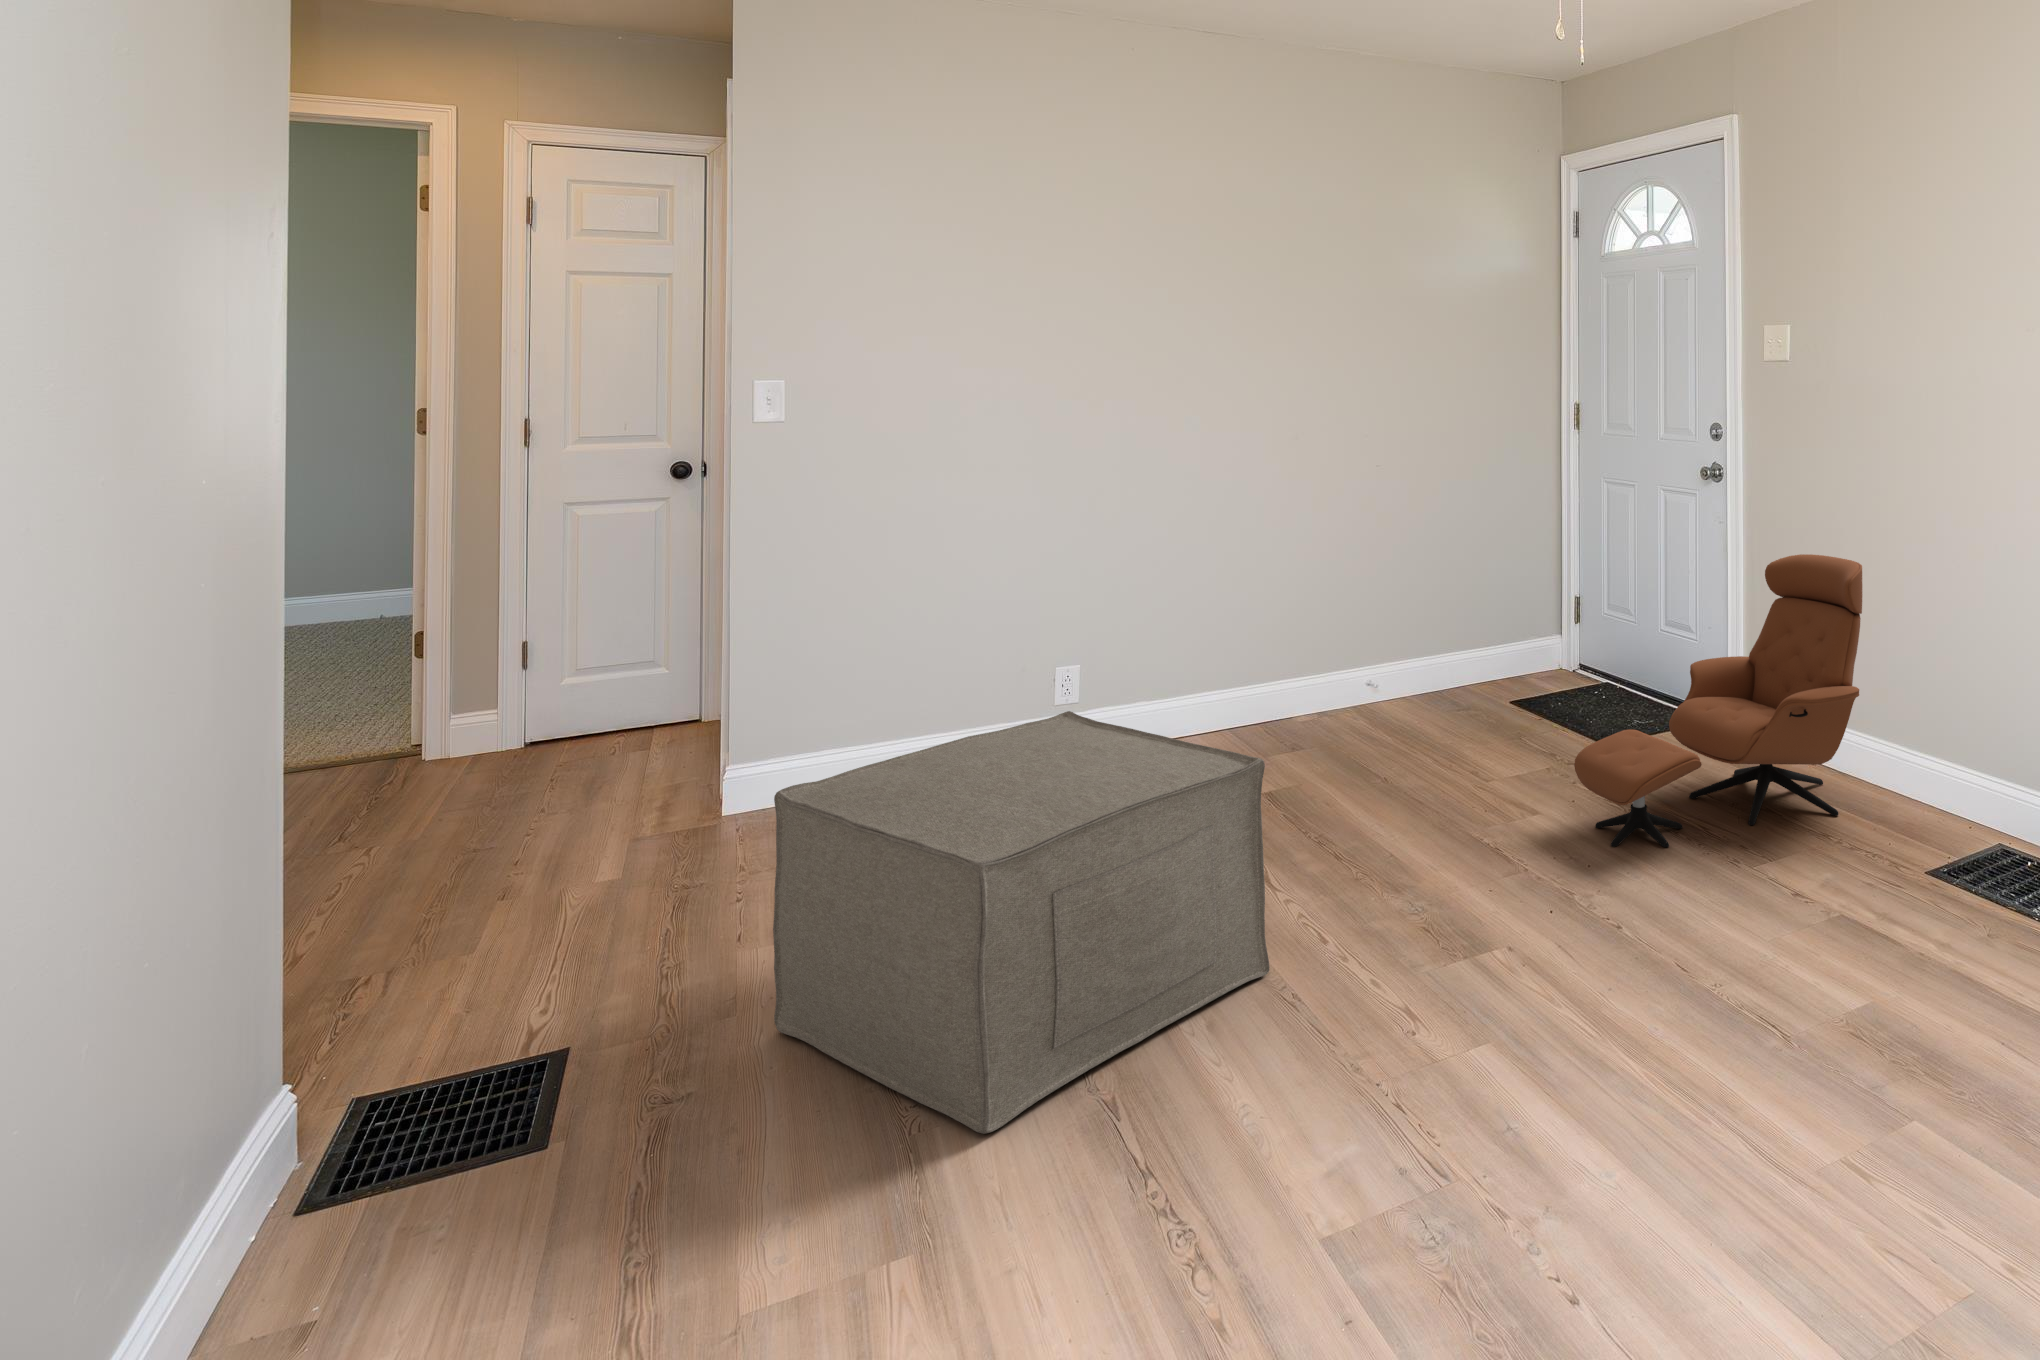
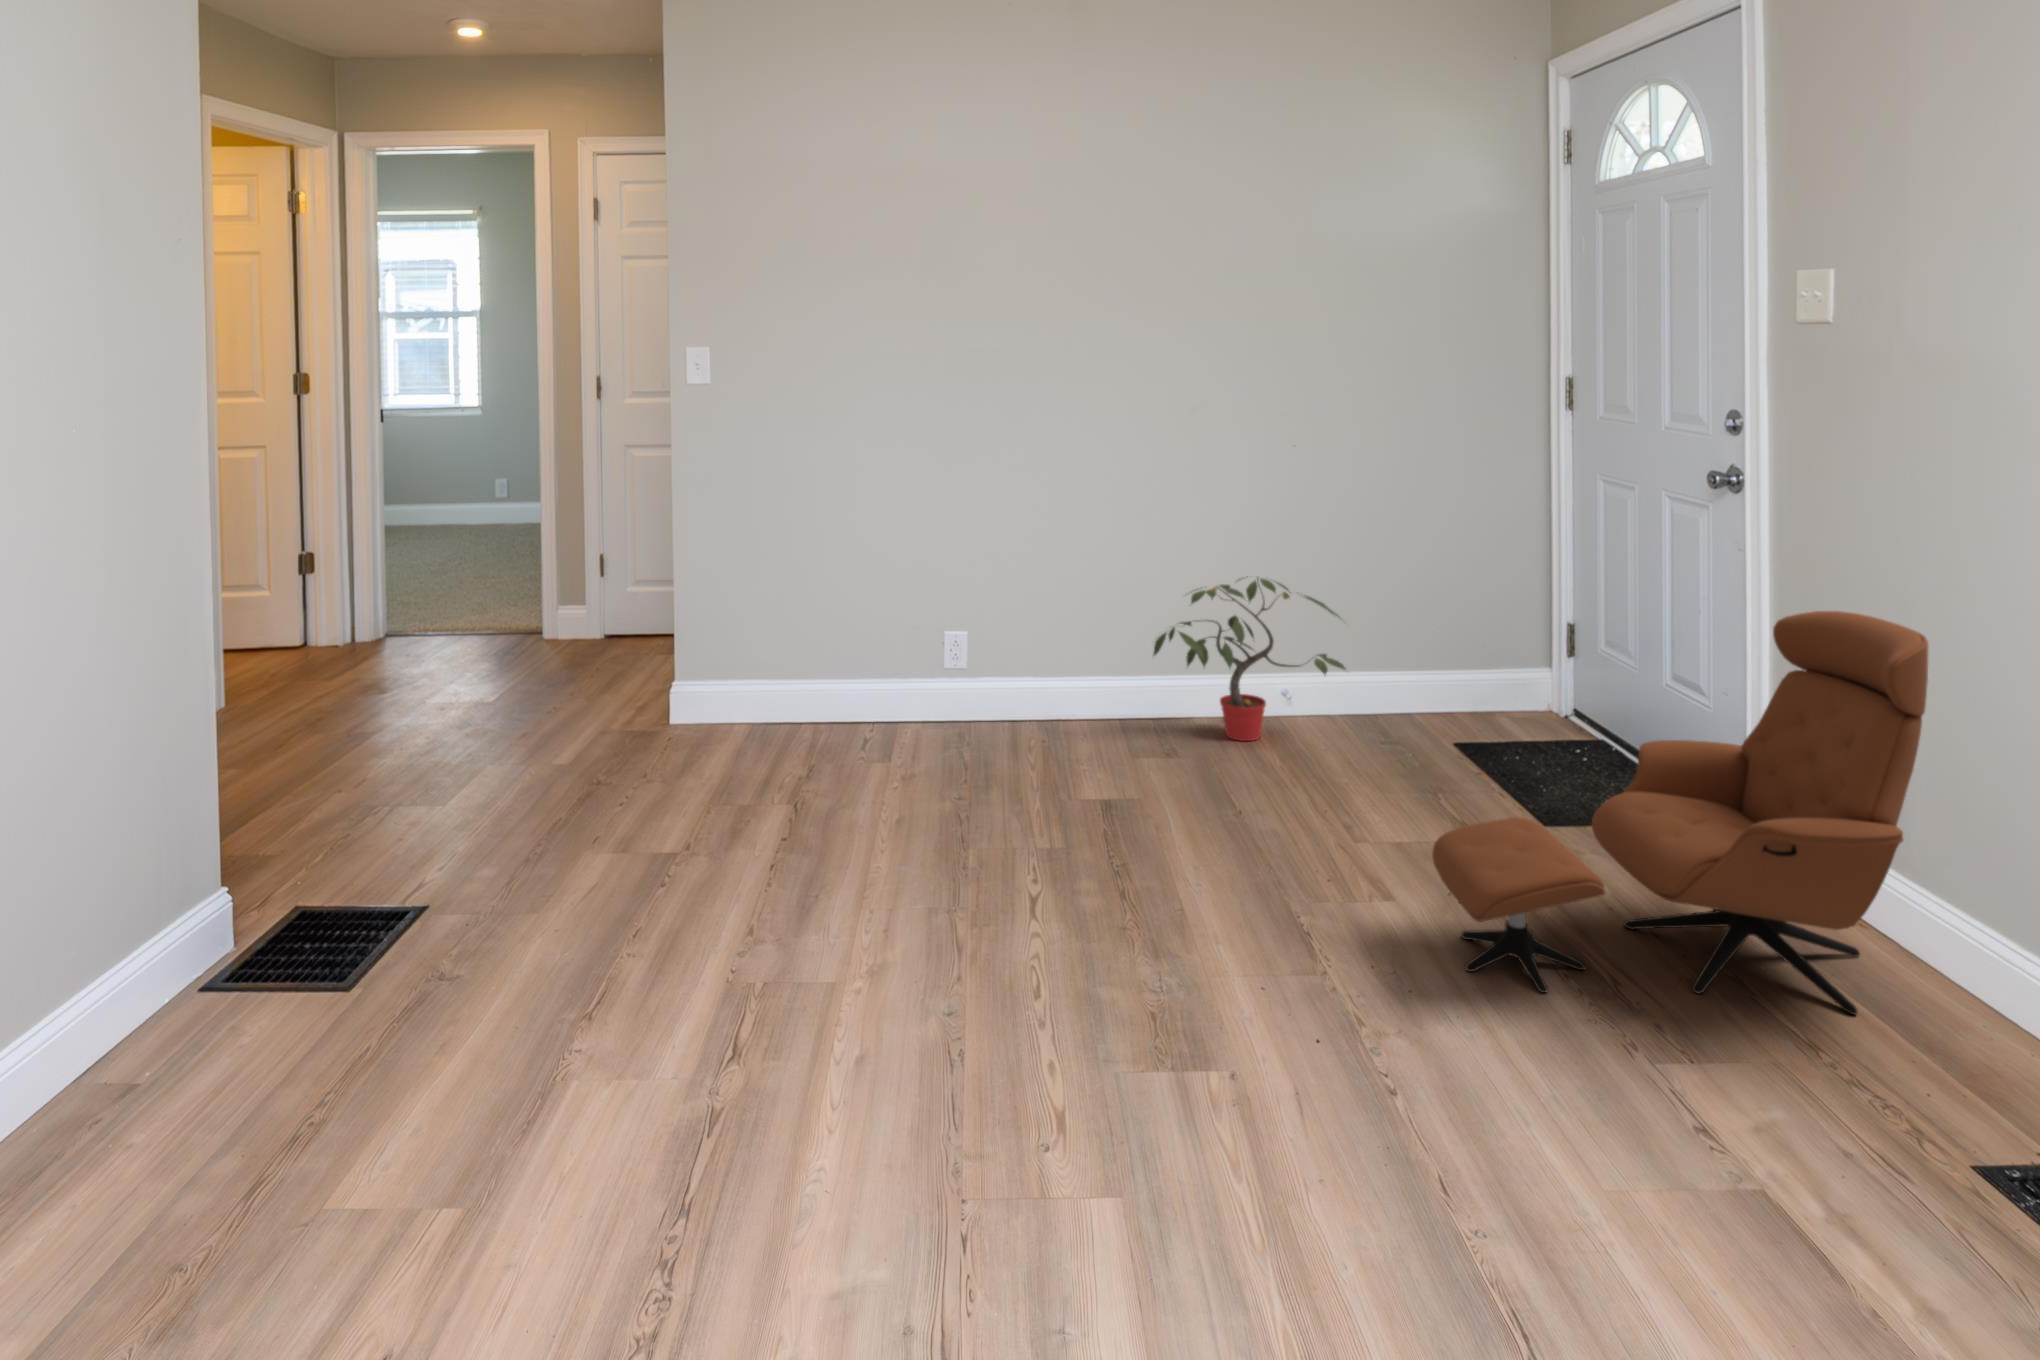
potted plant: none [1259,582,1435,730] -> present [1153,578,1346,741]
ottoman: present [773,711,1270,1134] -> none [545,686,962,1114]

